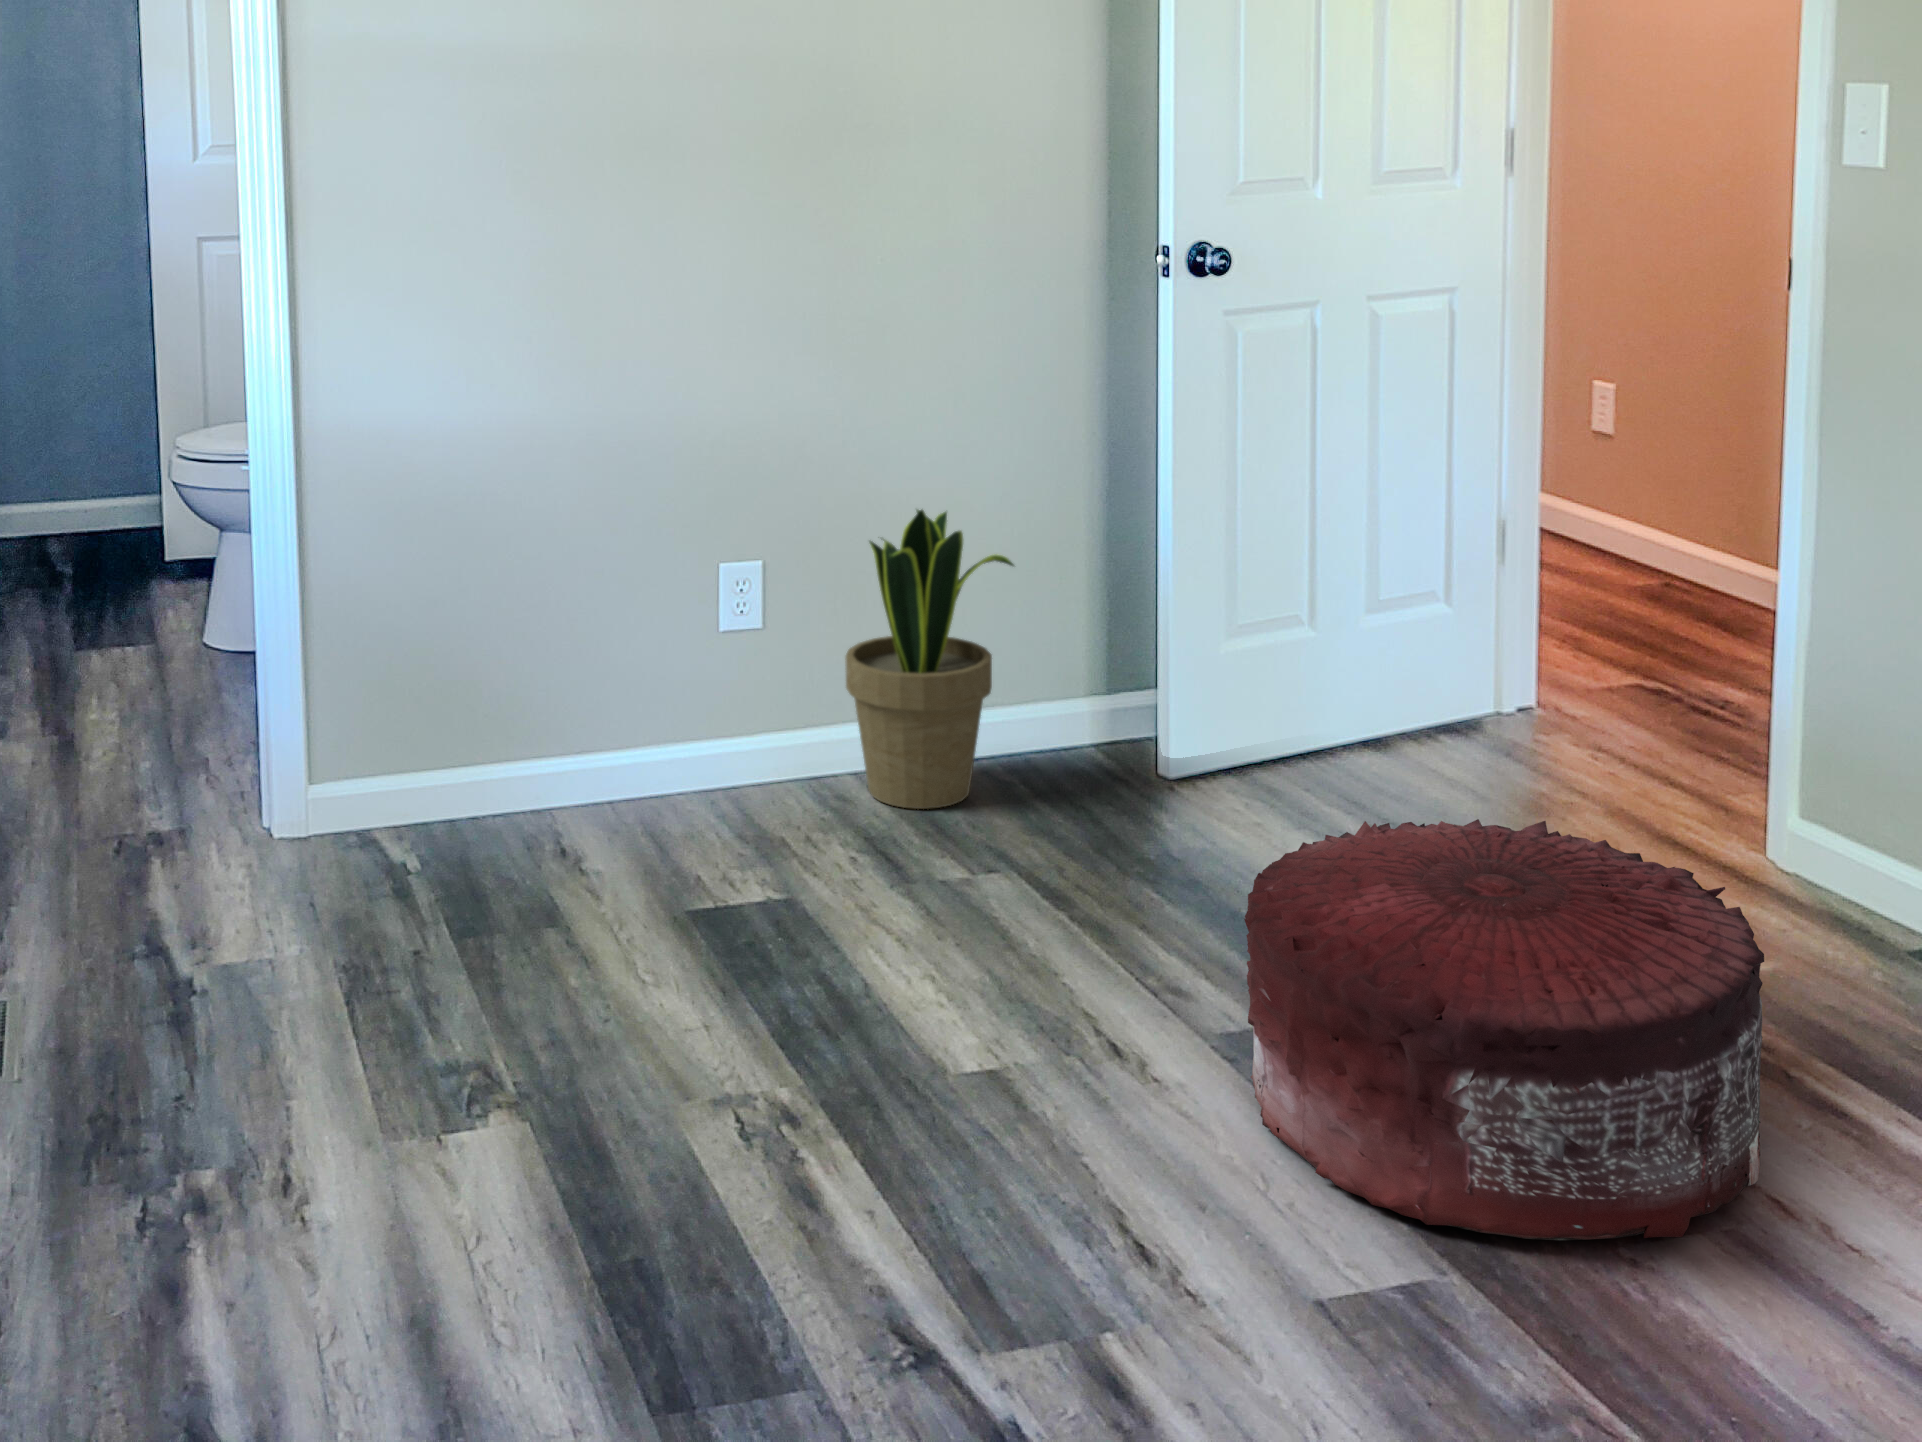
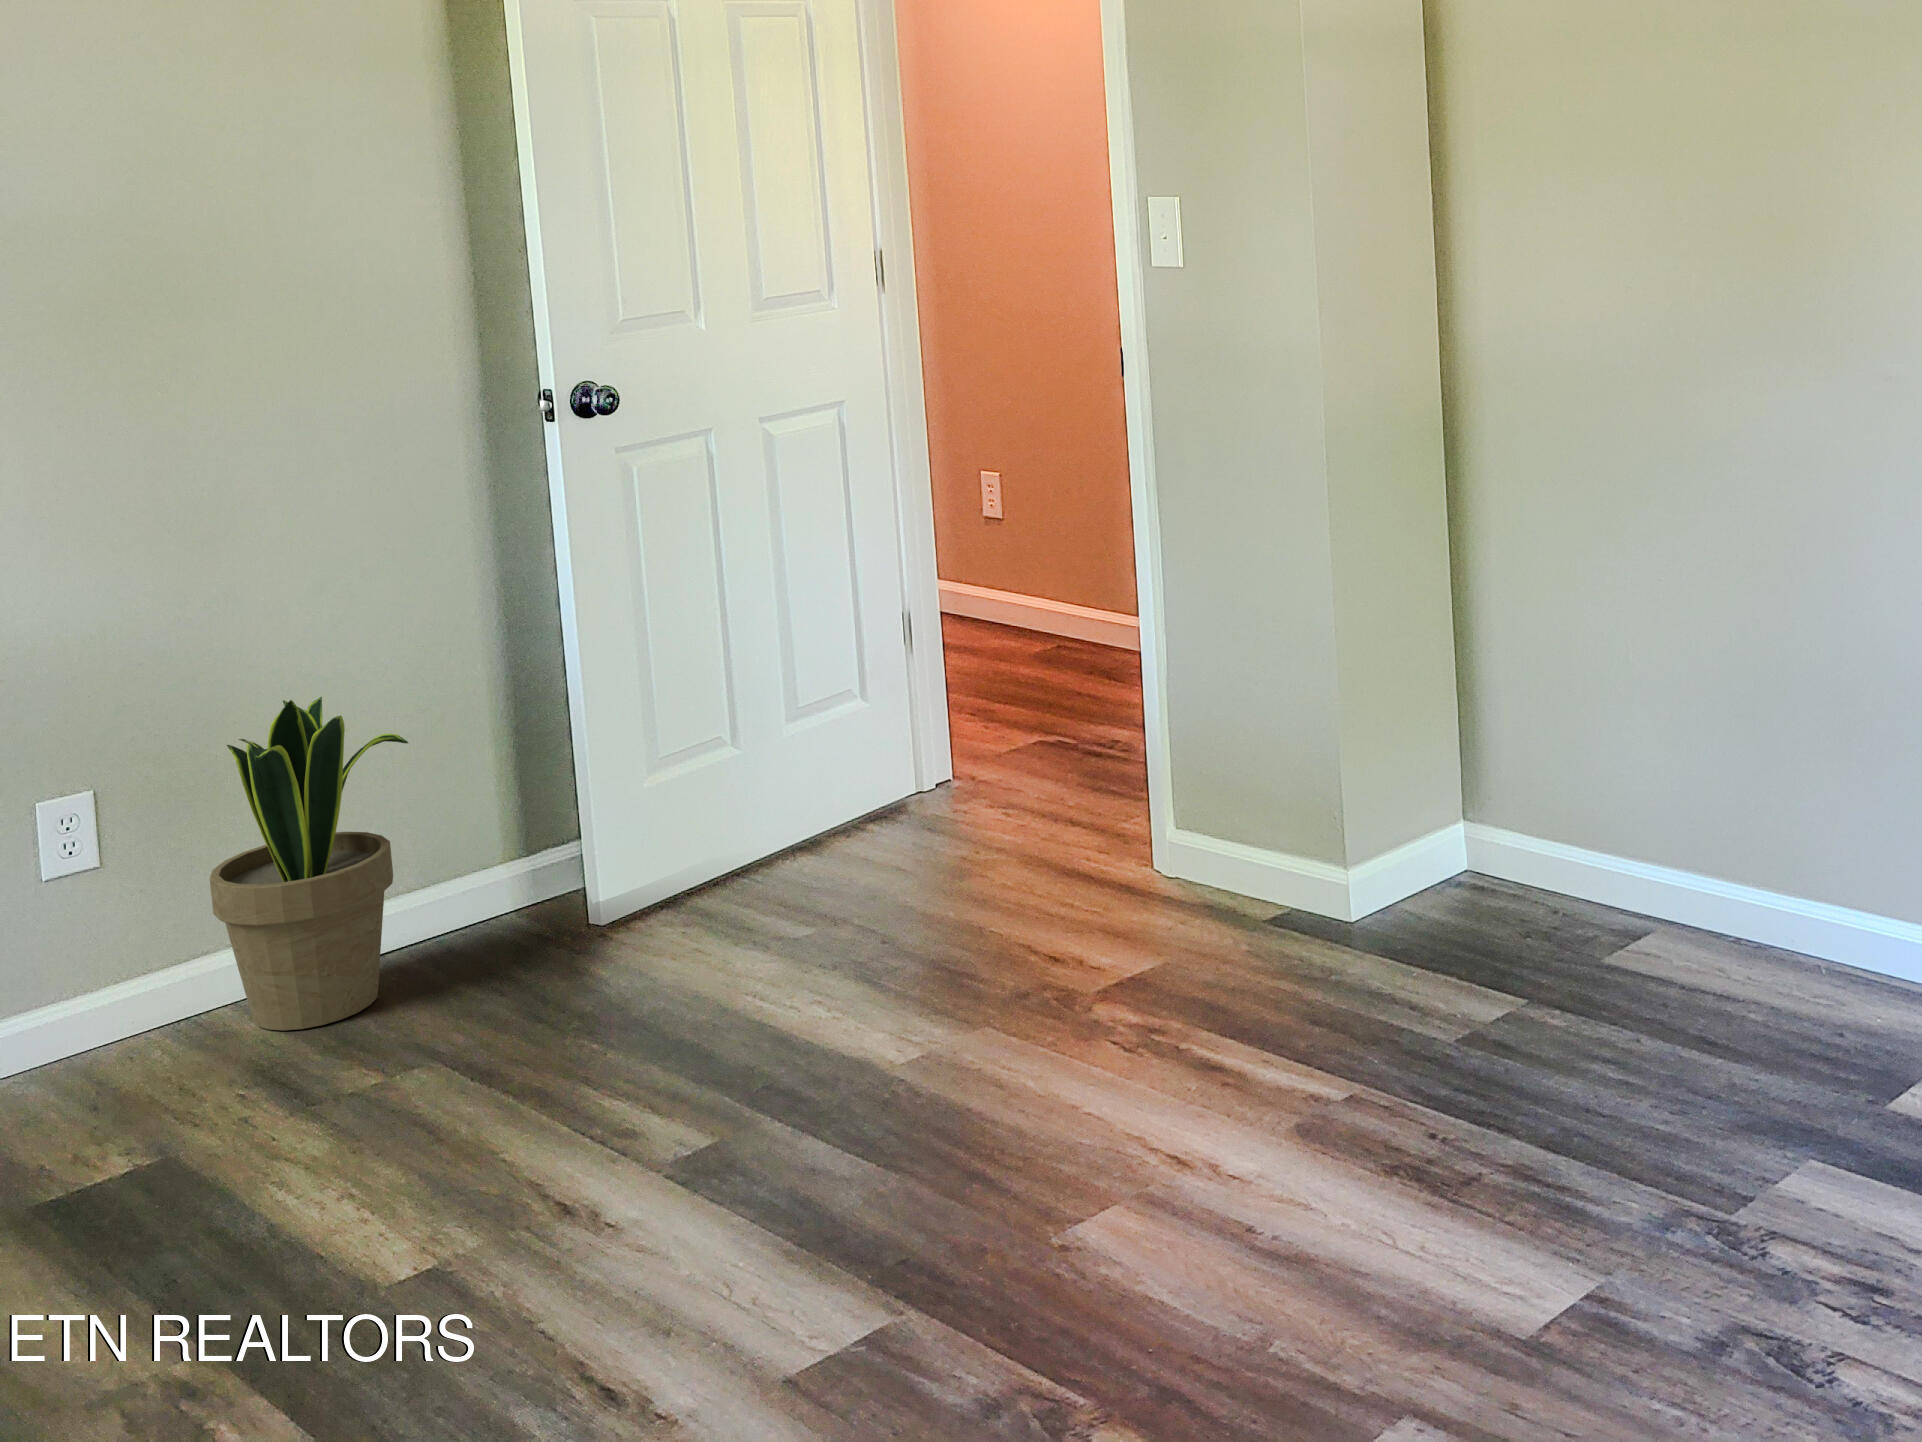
pouf: present [1244,819,1764,1240] -> none [686,881,1158,1276]

